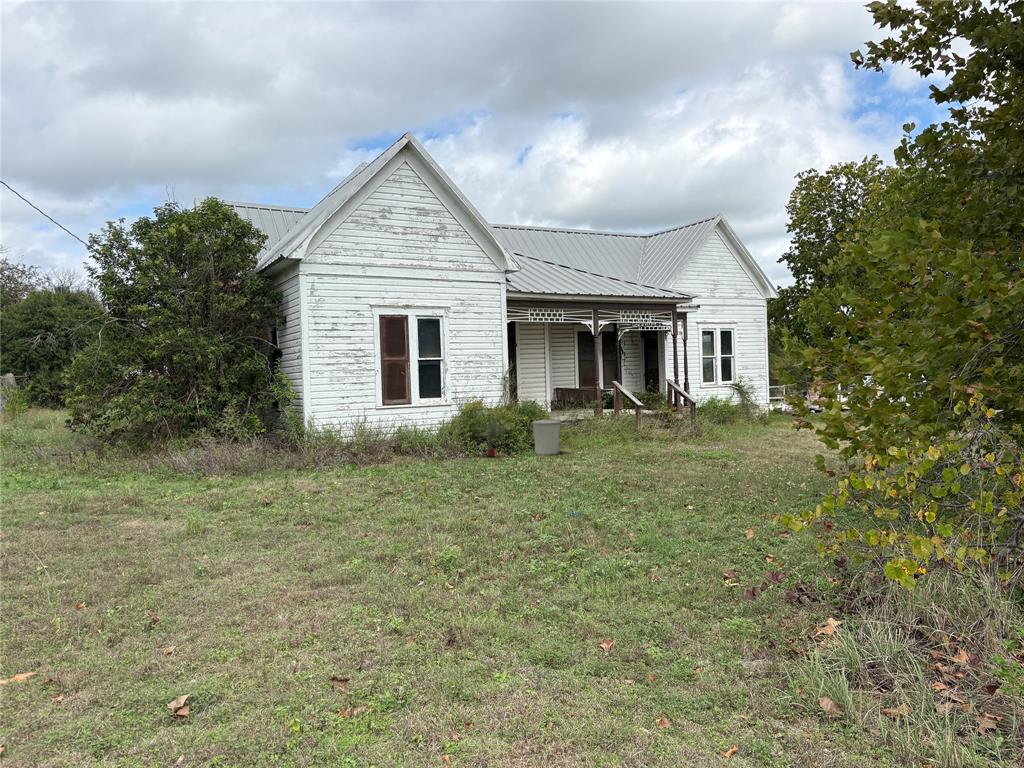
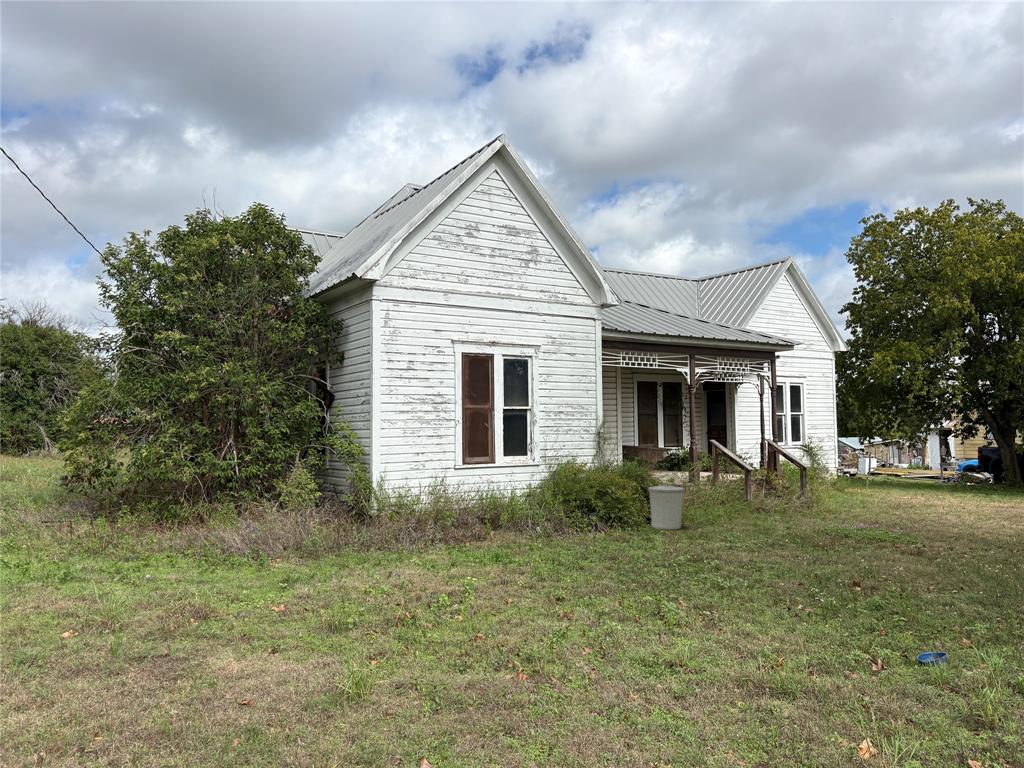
potted tree: present [475,418,507,457] -> none [584,480,625,532]

